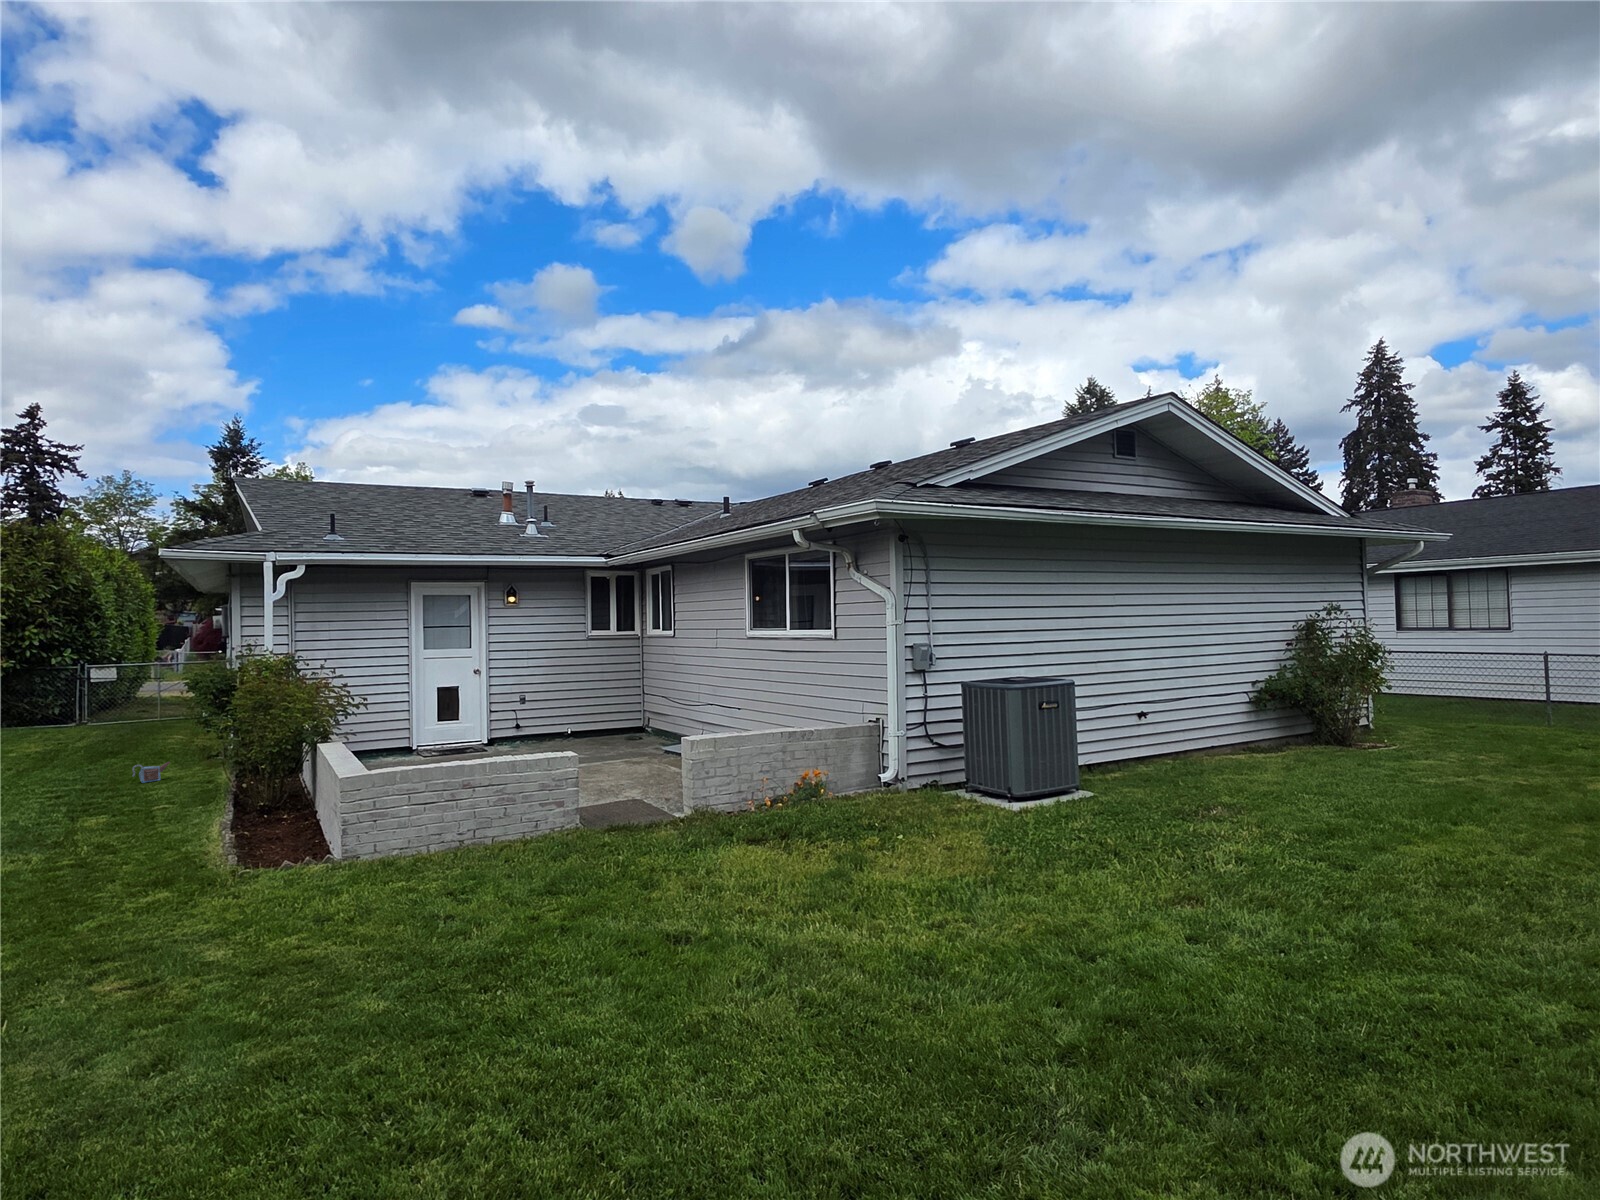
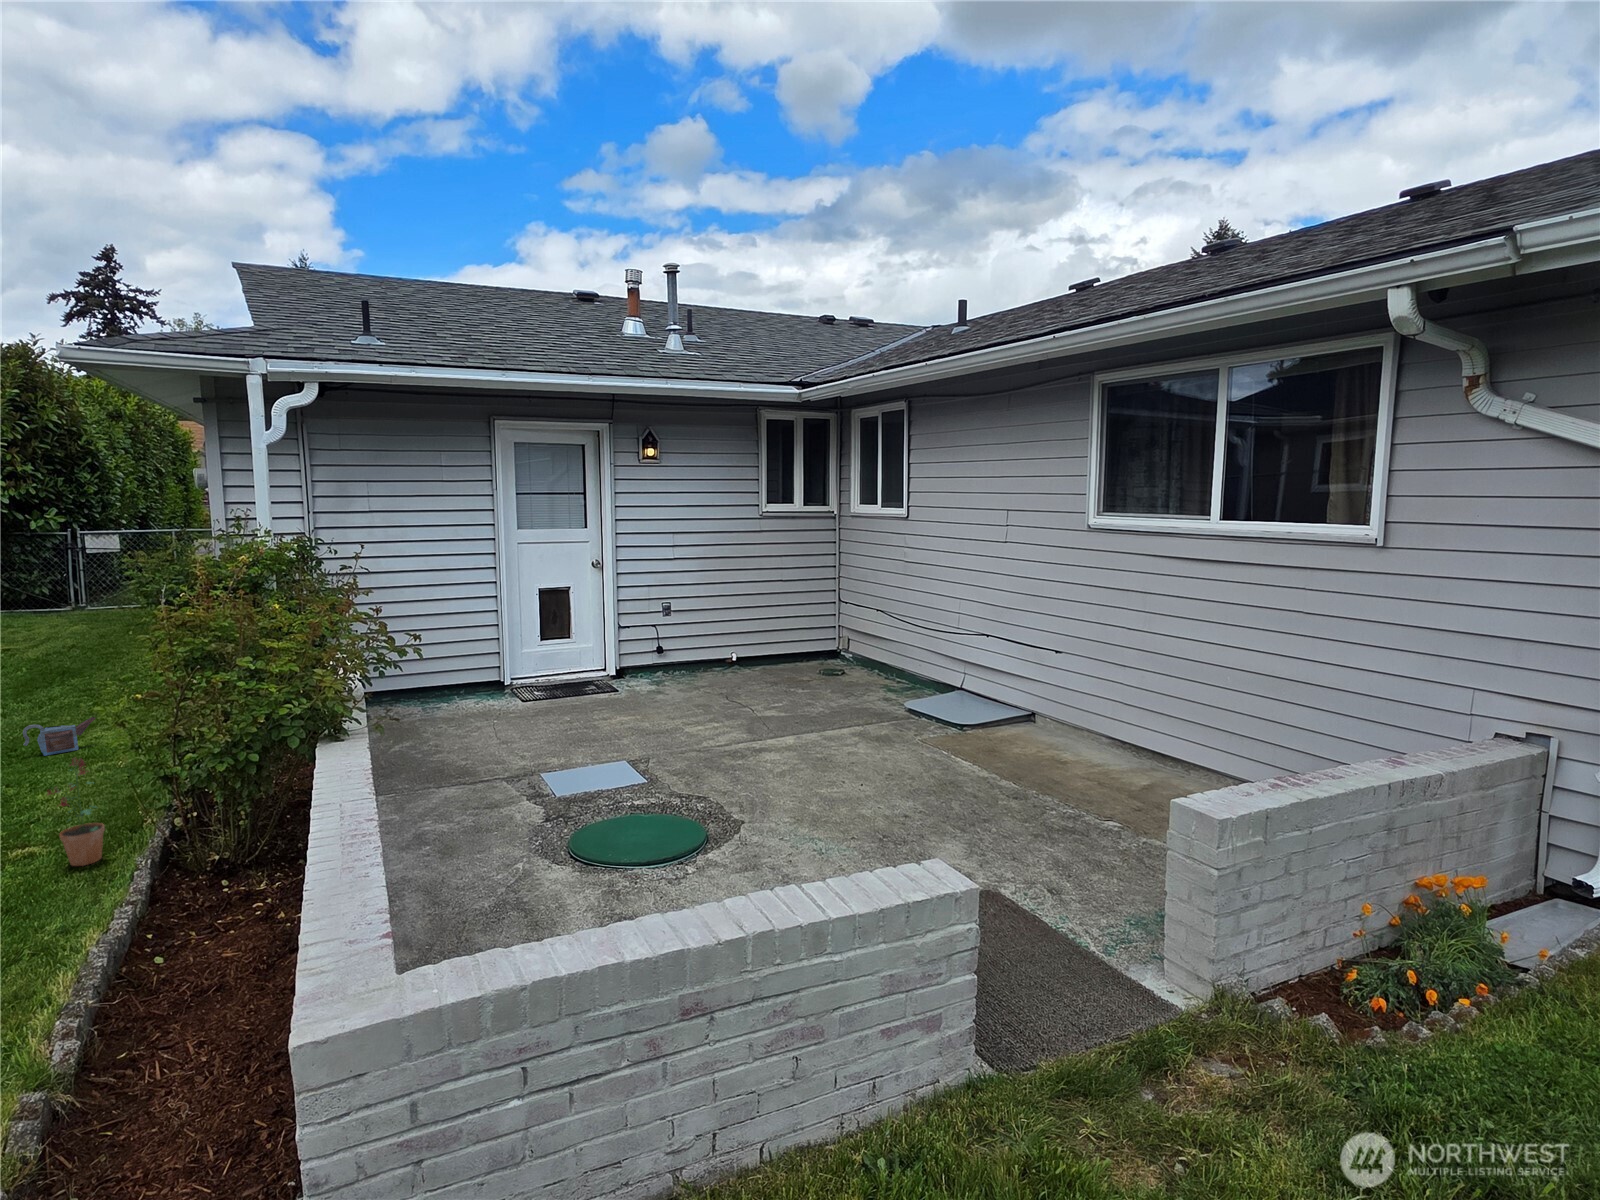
potted plant: none [188,758,214,810] -> present [48,758,105,866]

